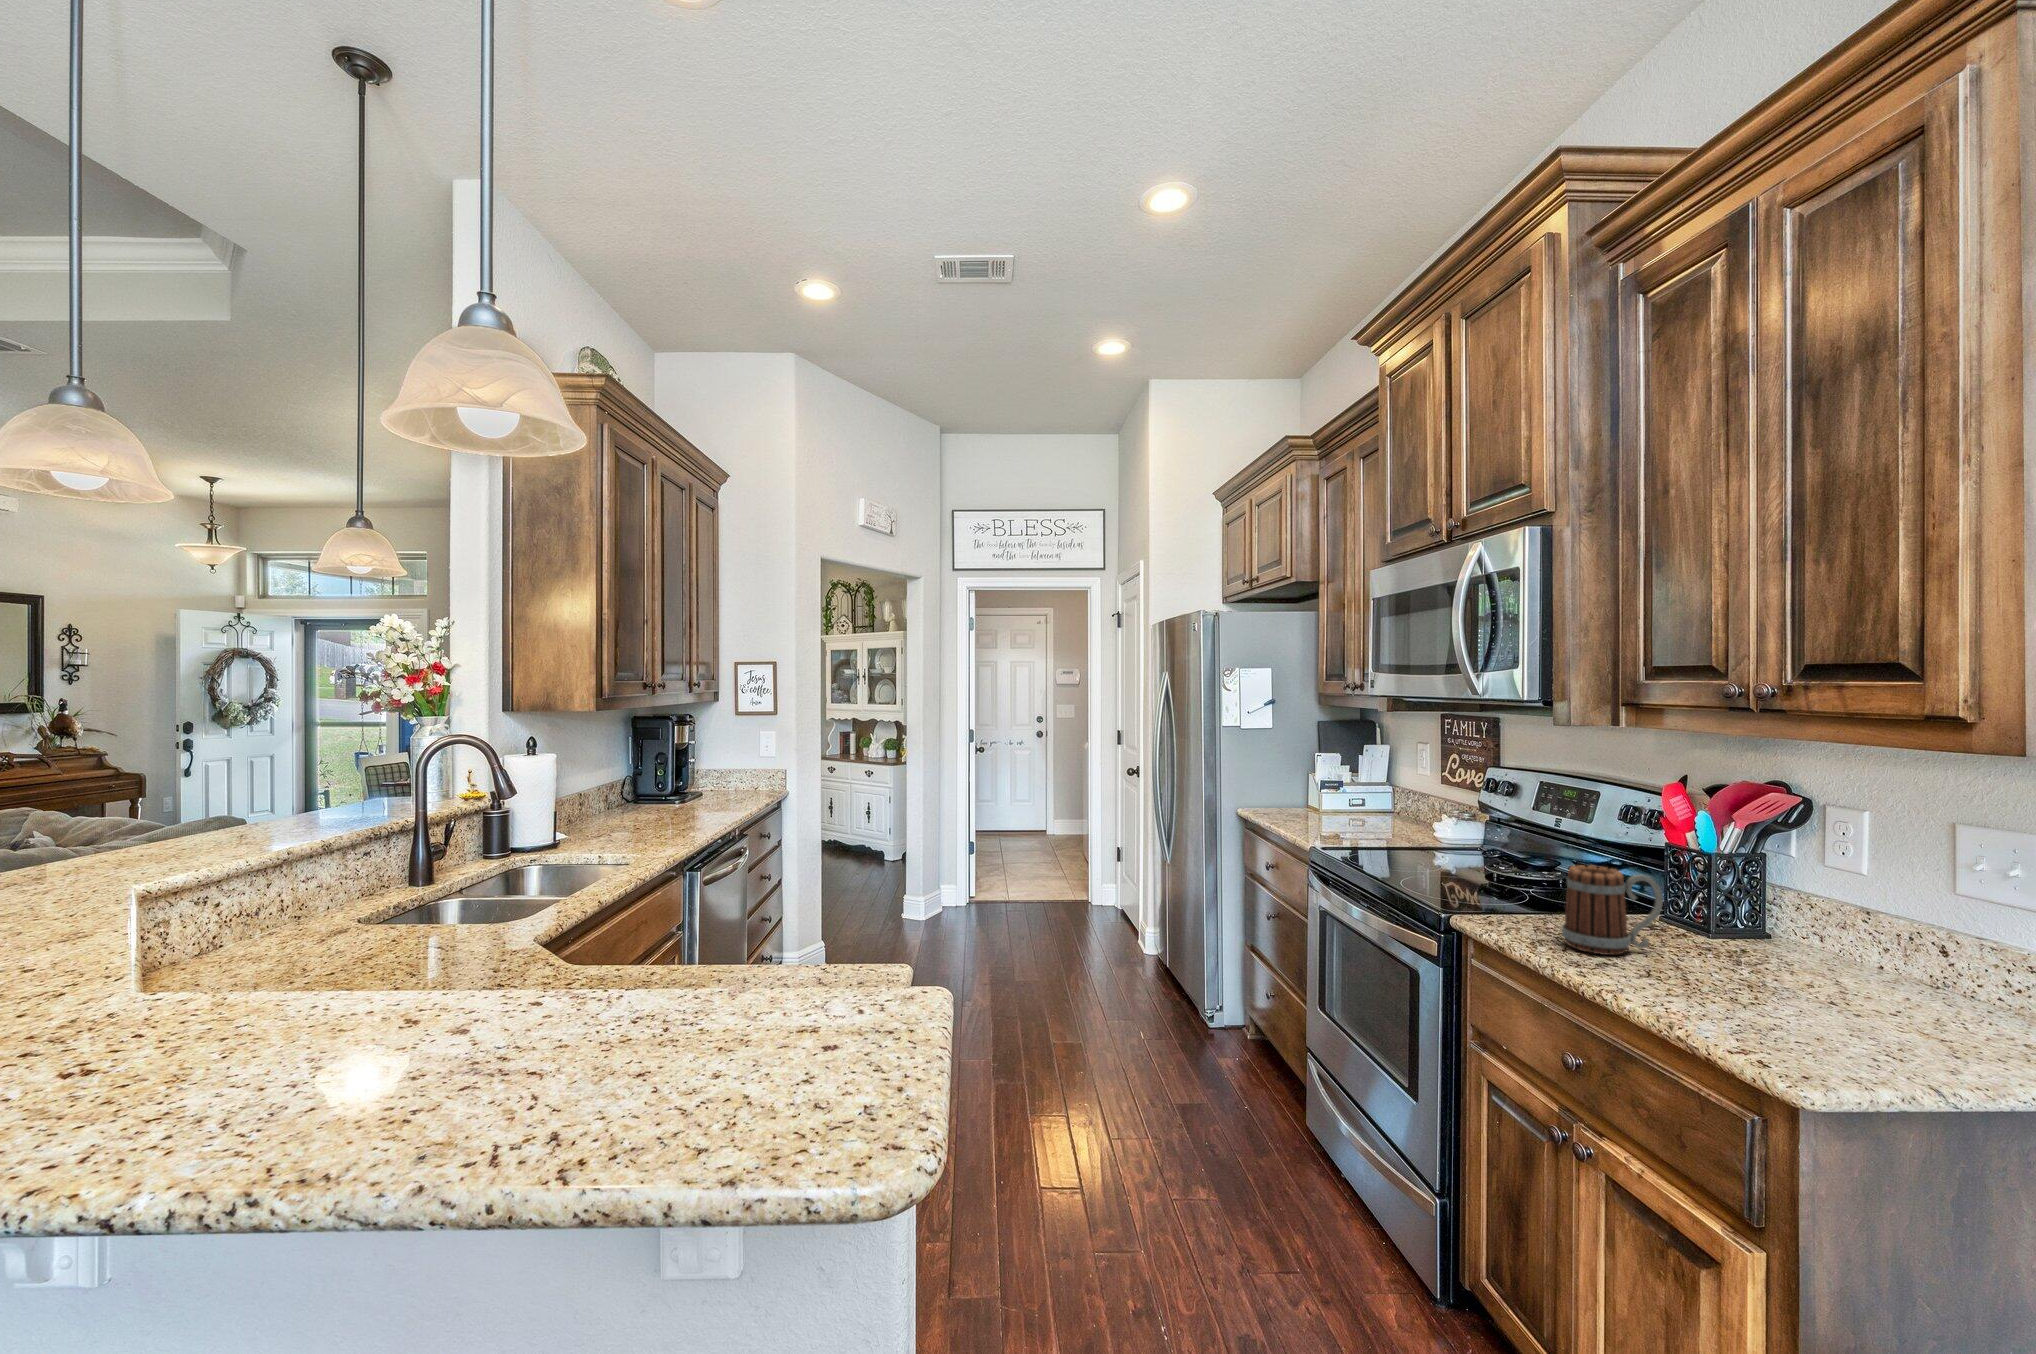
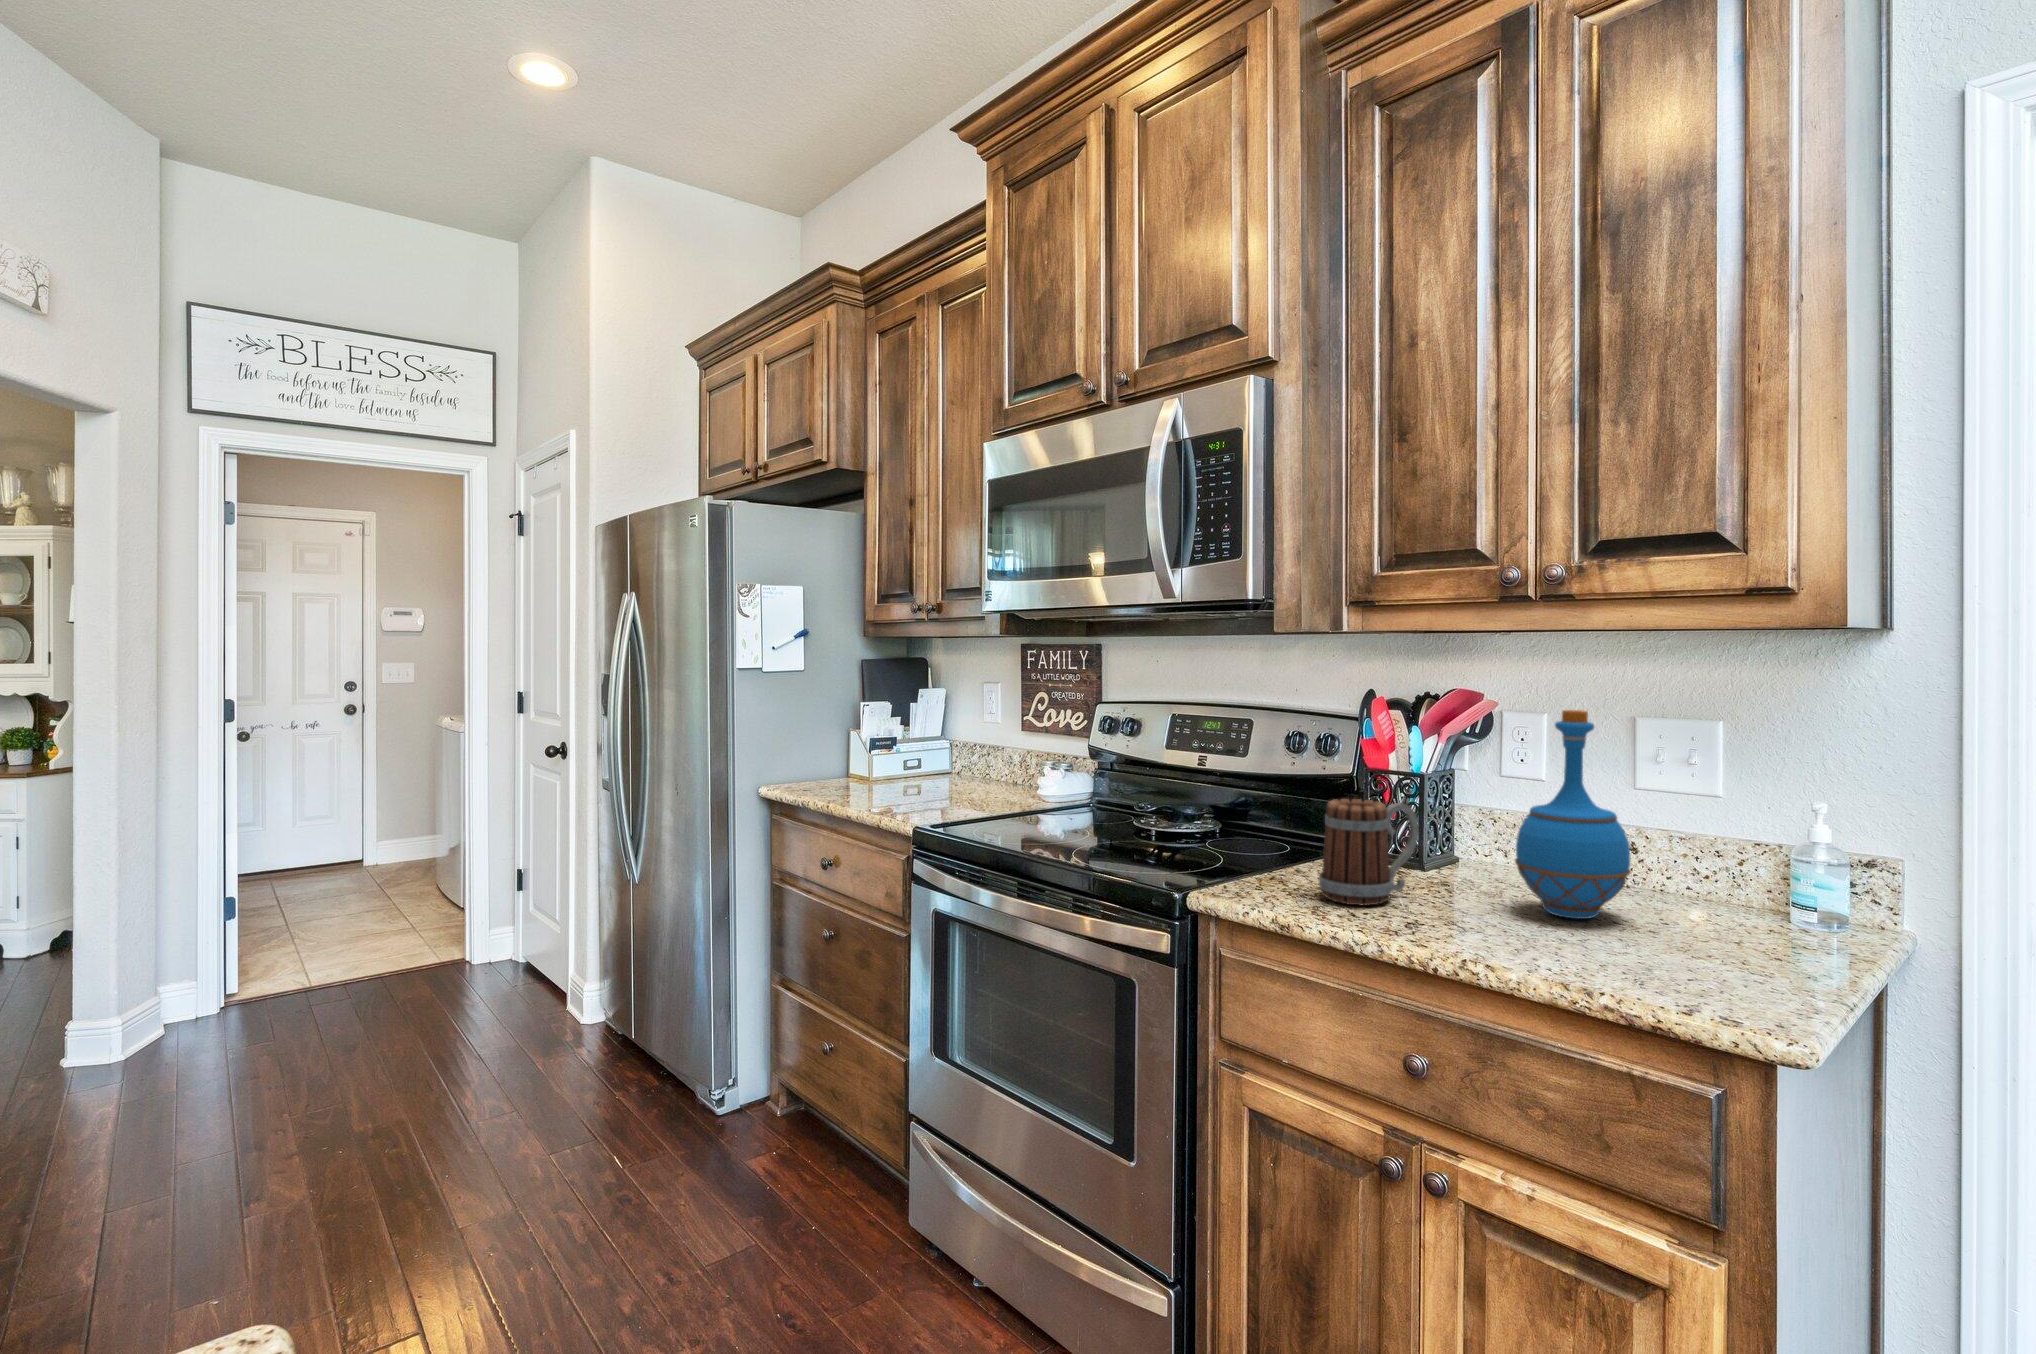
bottle: none [1741,810,1866,1001] -> present [1514,710,1631,919]

